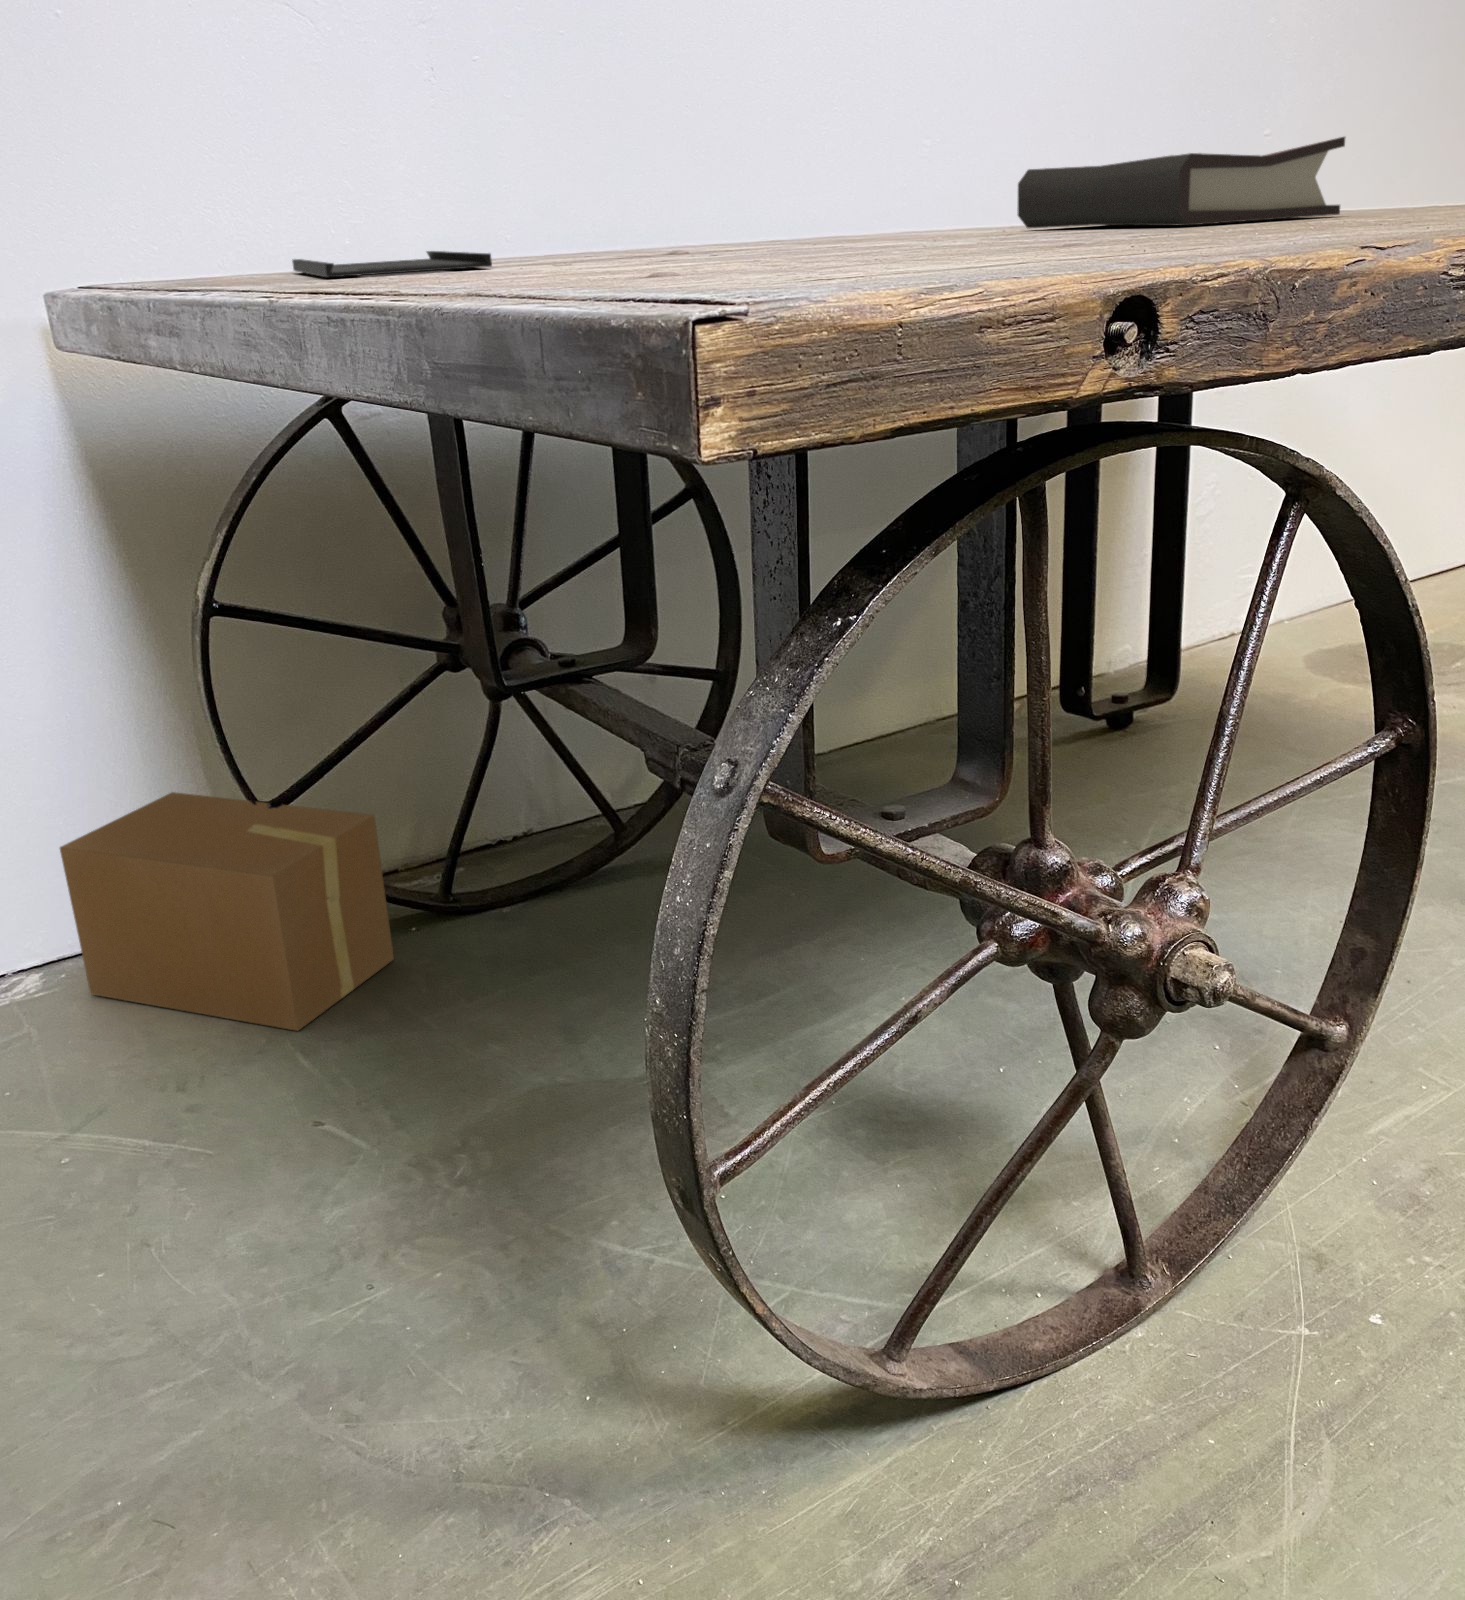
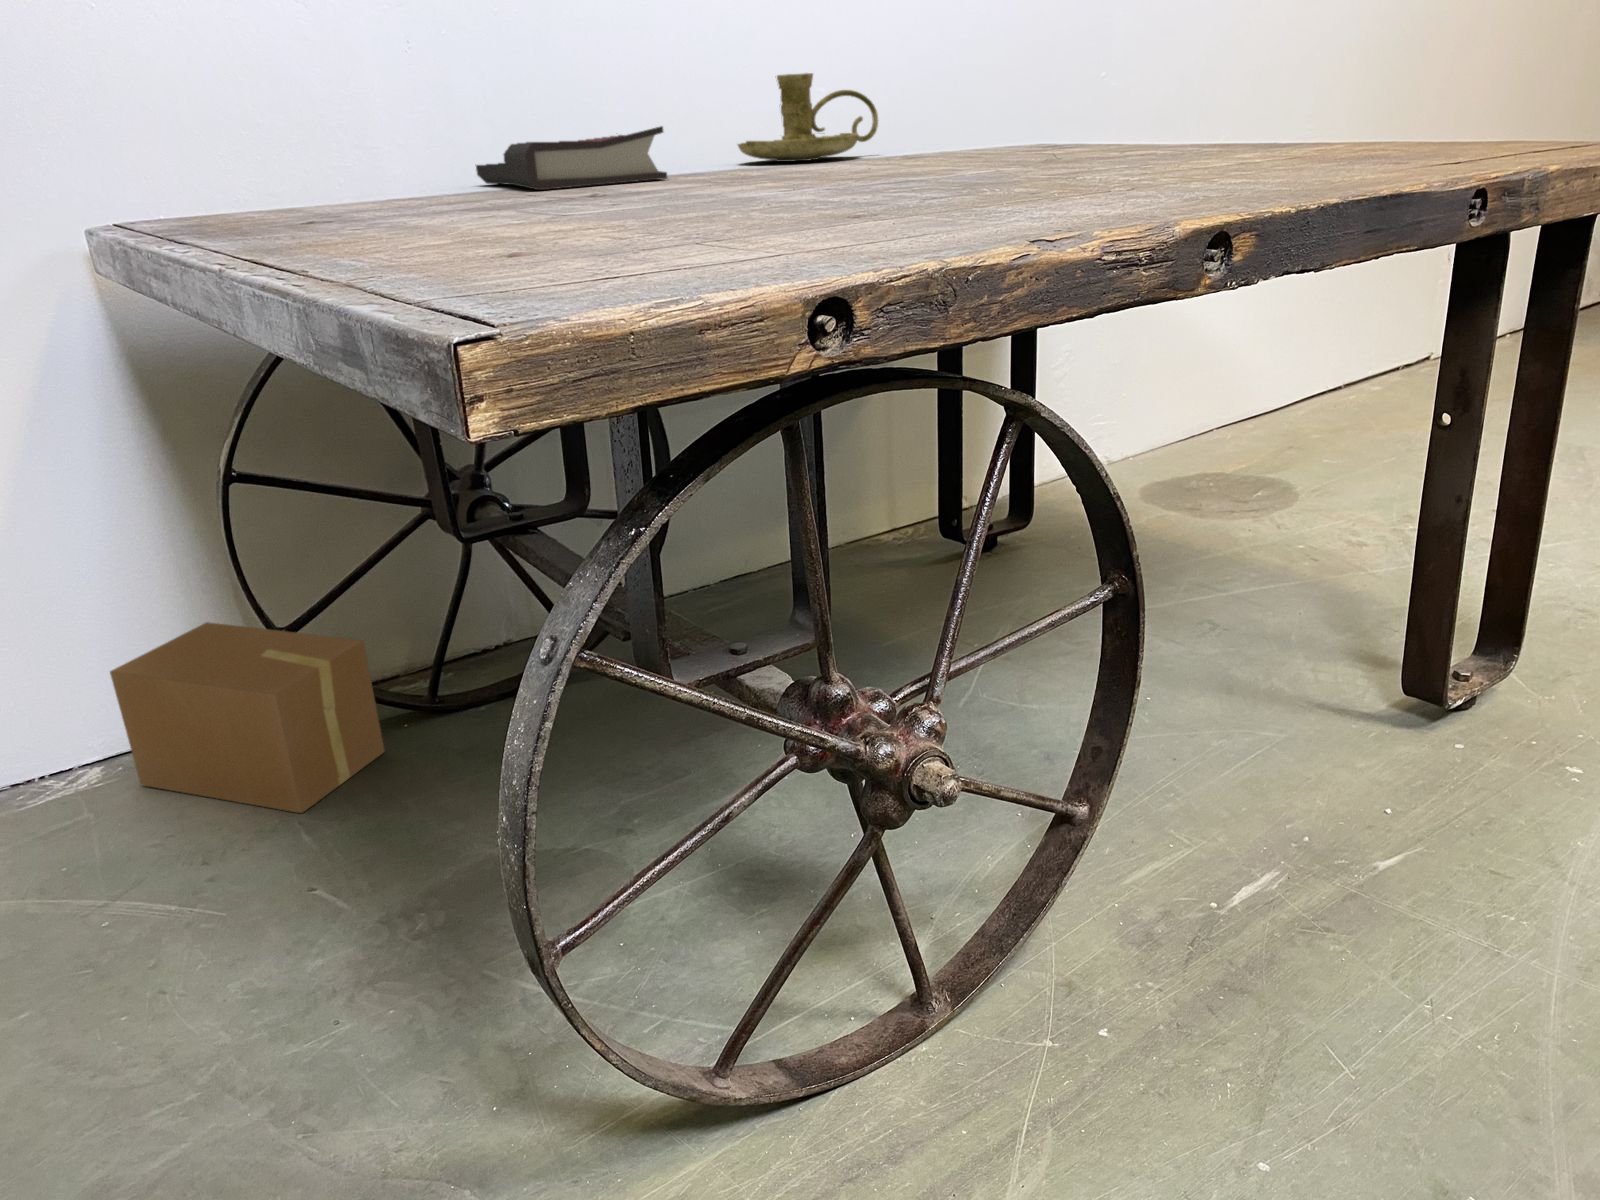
candle holder: none [829,117,1007,228] -> present [738,73,878,162]
hardback book: present [1017,137,1346,228] -> present [476,126,667,190]
tray: present [292,251,492,277] -> none [285,194,430,229]

